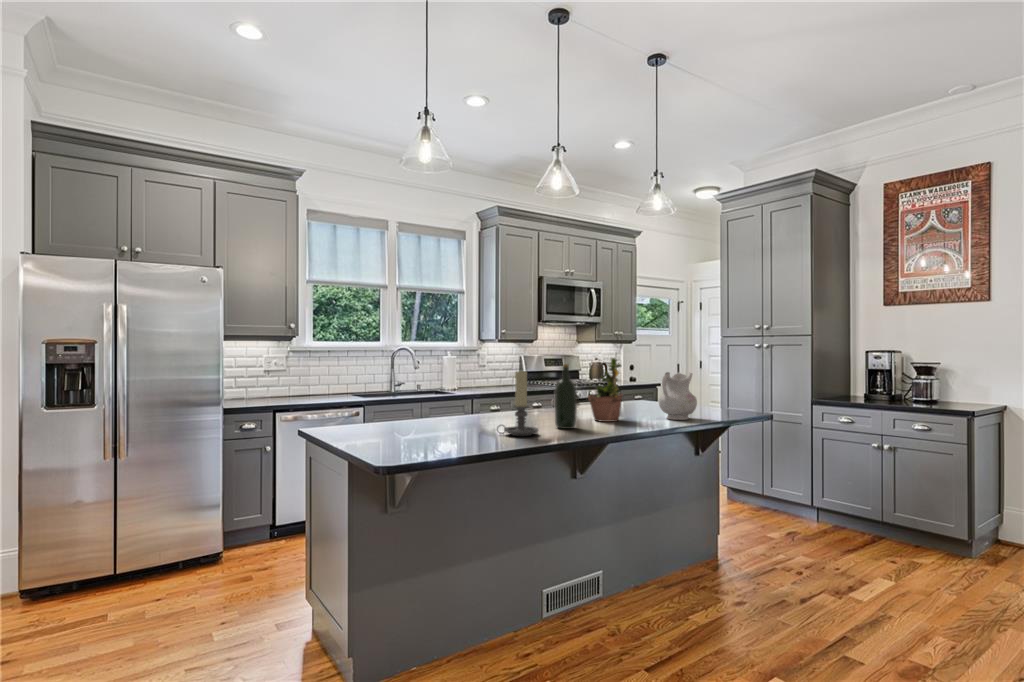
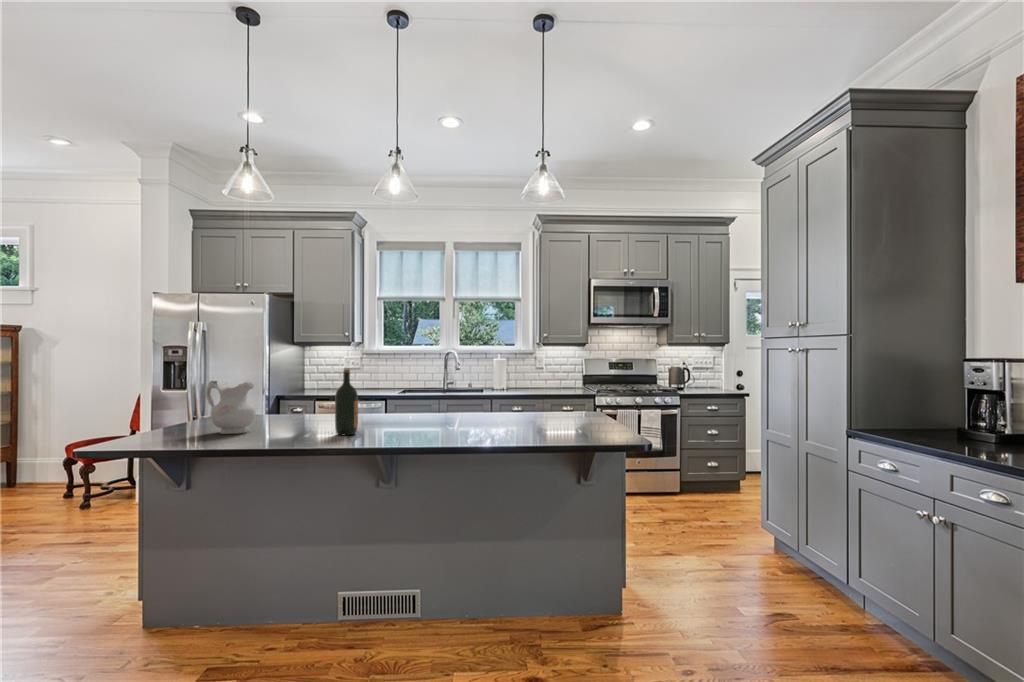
potted plant: present [587,358,623,422] -> none [400,358,448,432]
candle holder: present [497,371,538,436] -> none [260,375,296,439]
ceramic pitcher: present [658,372,697,420] -> present [206,381,256,434]

